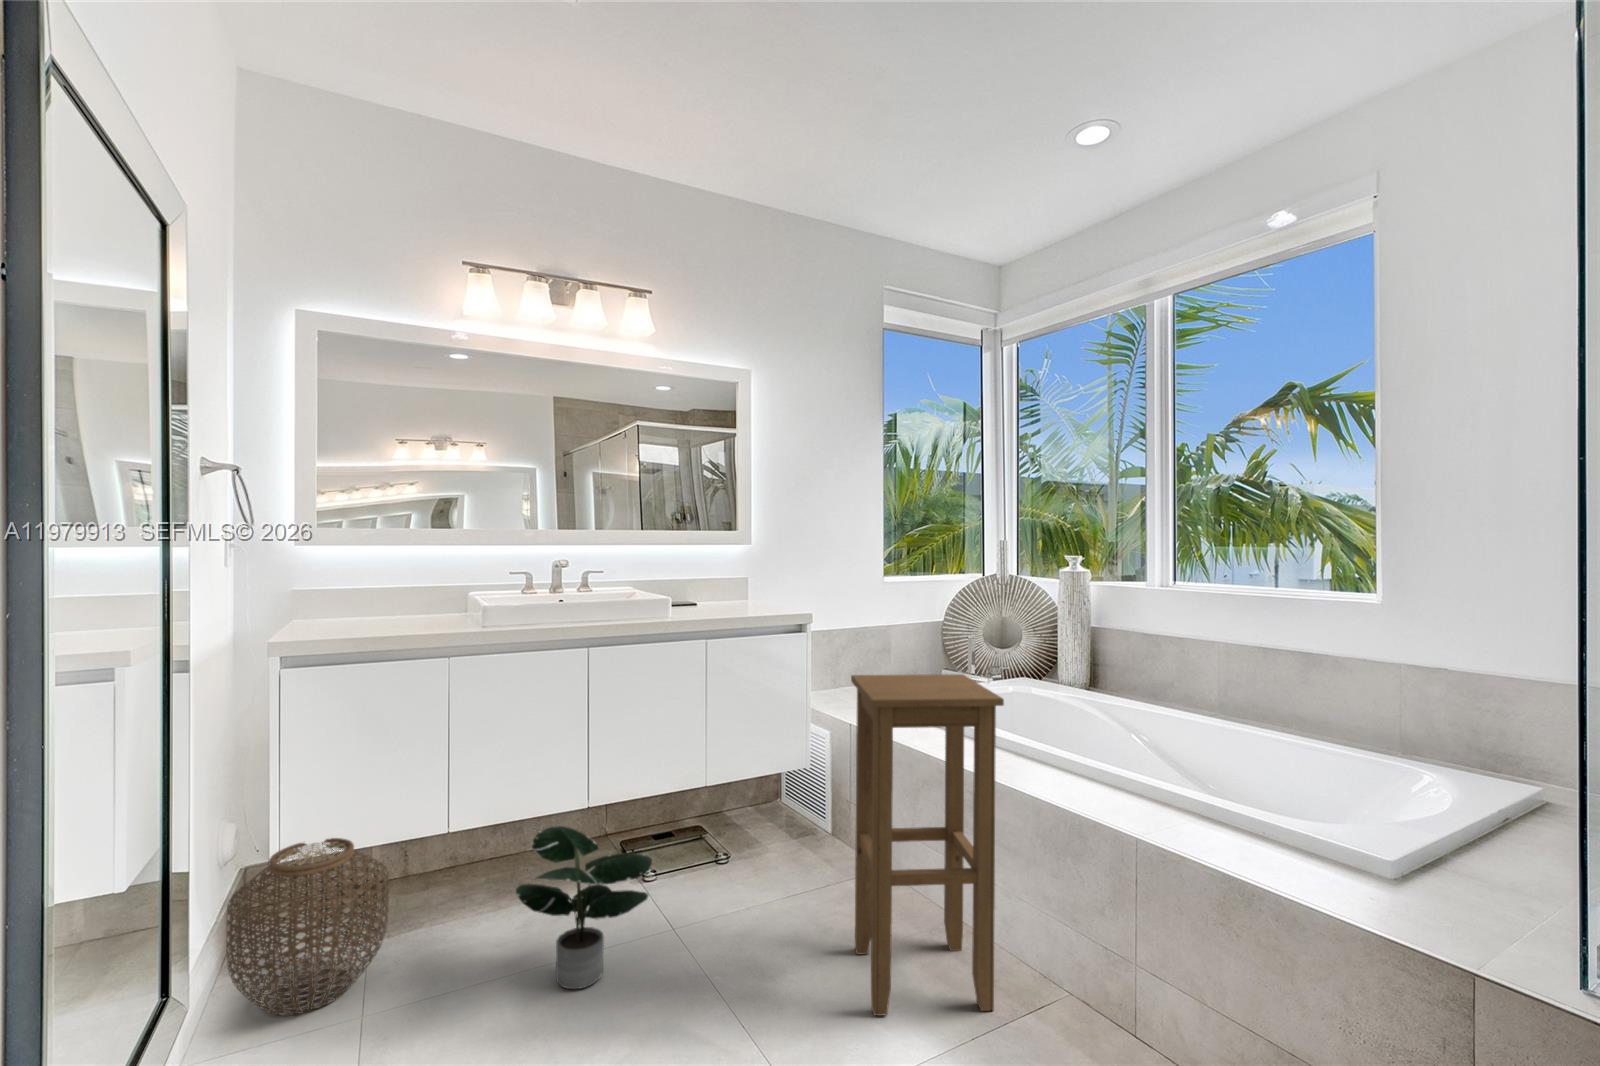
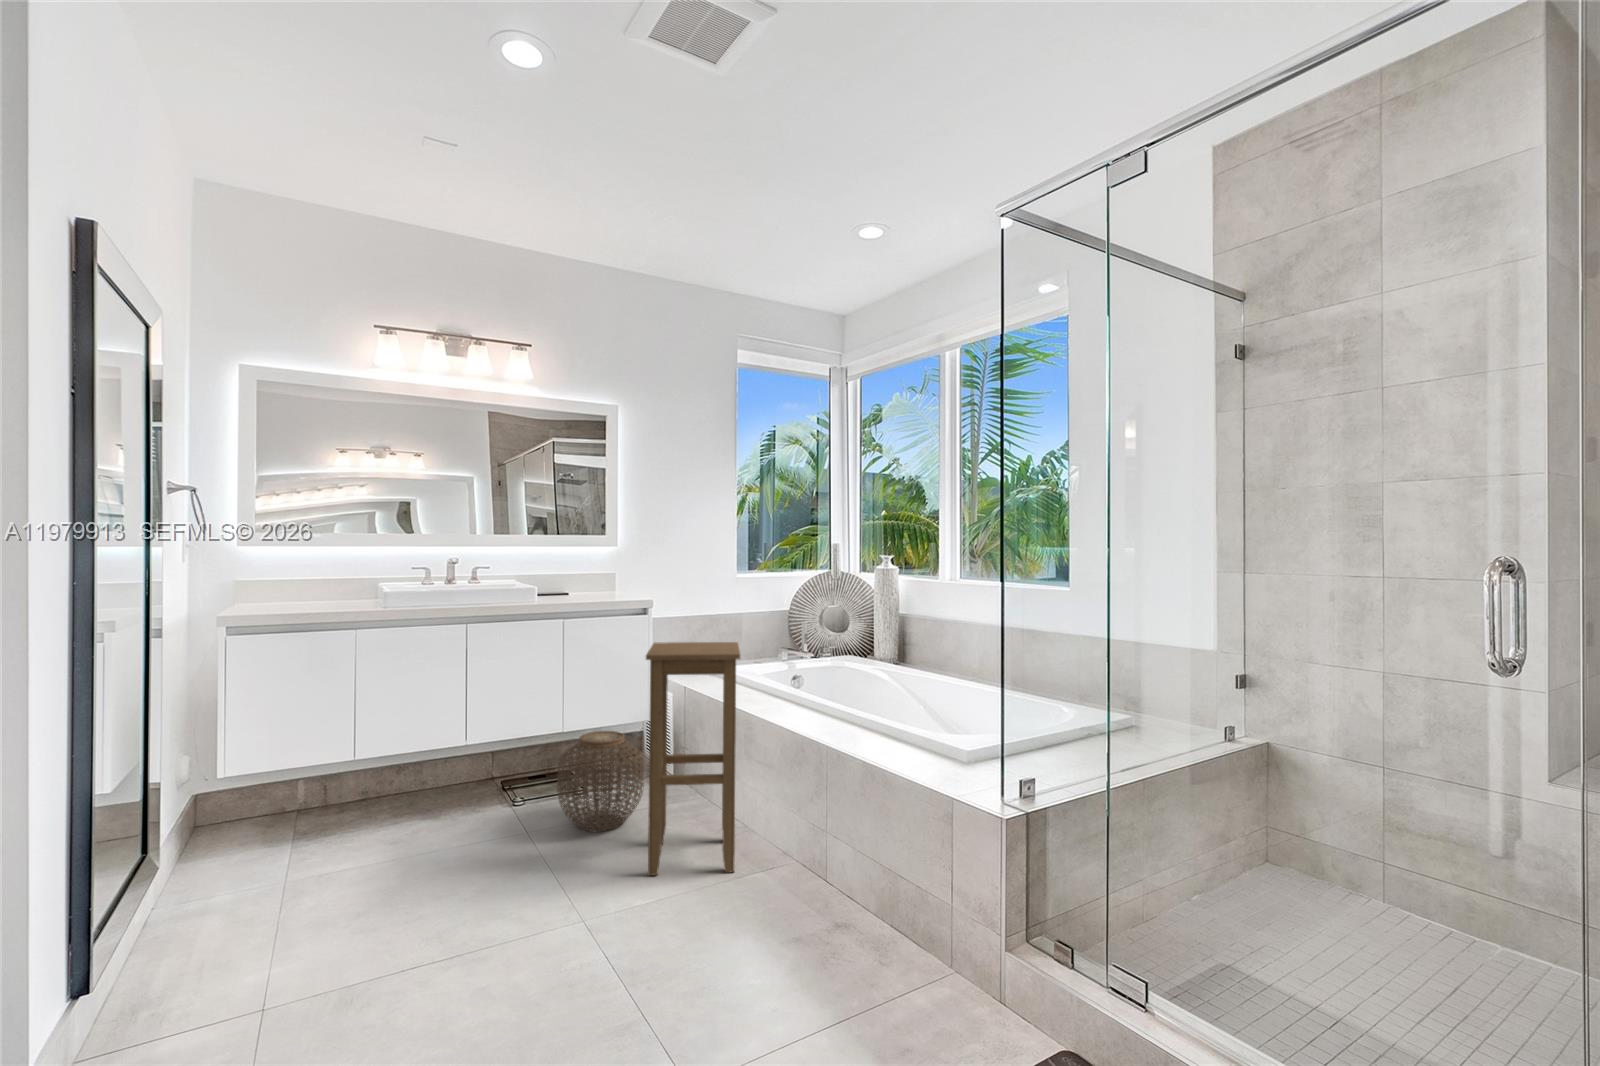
potted plant: present [516,826,652,989] -> none [399,754,504,865]
woven basket: present [226,838,389,1015] -> present [557,731,644,832]

